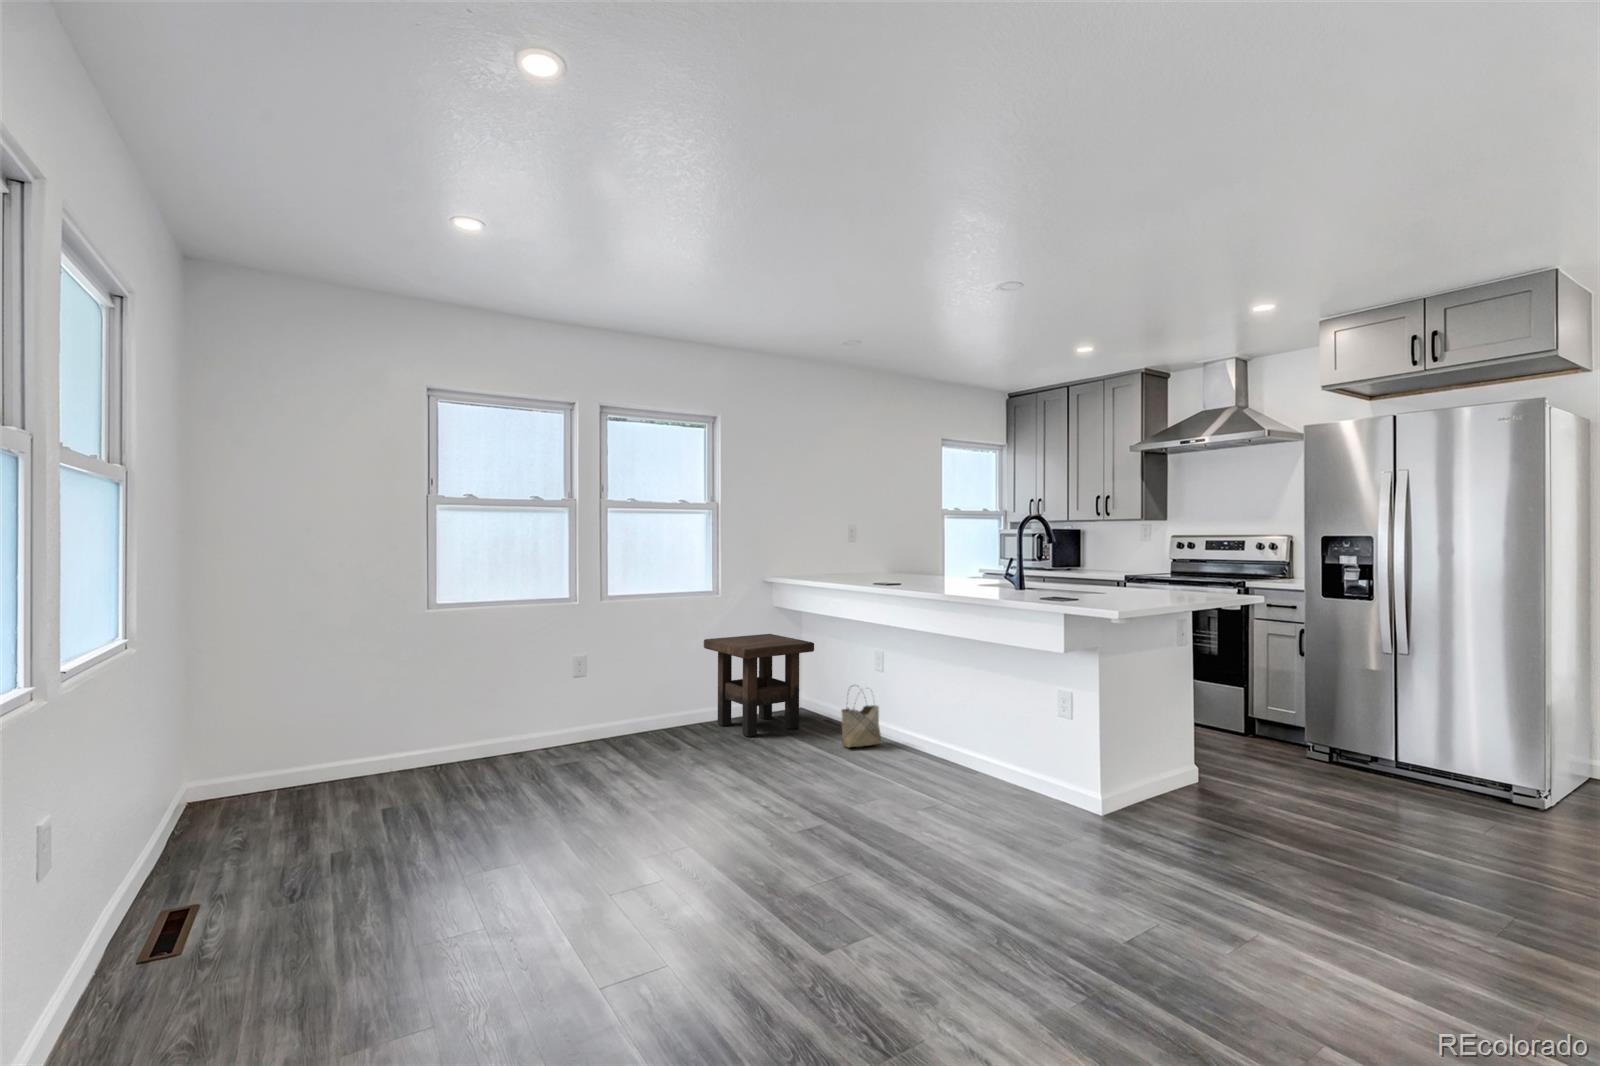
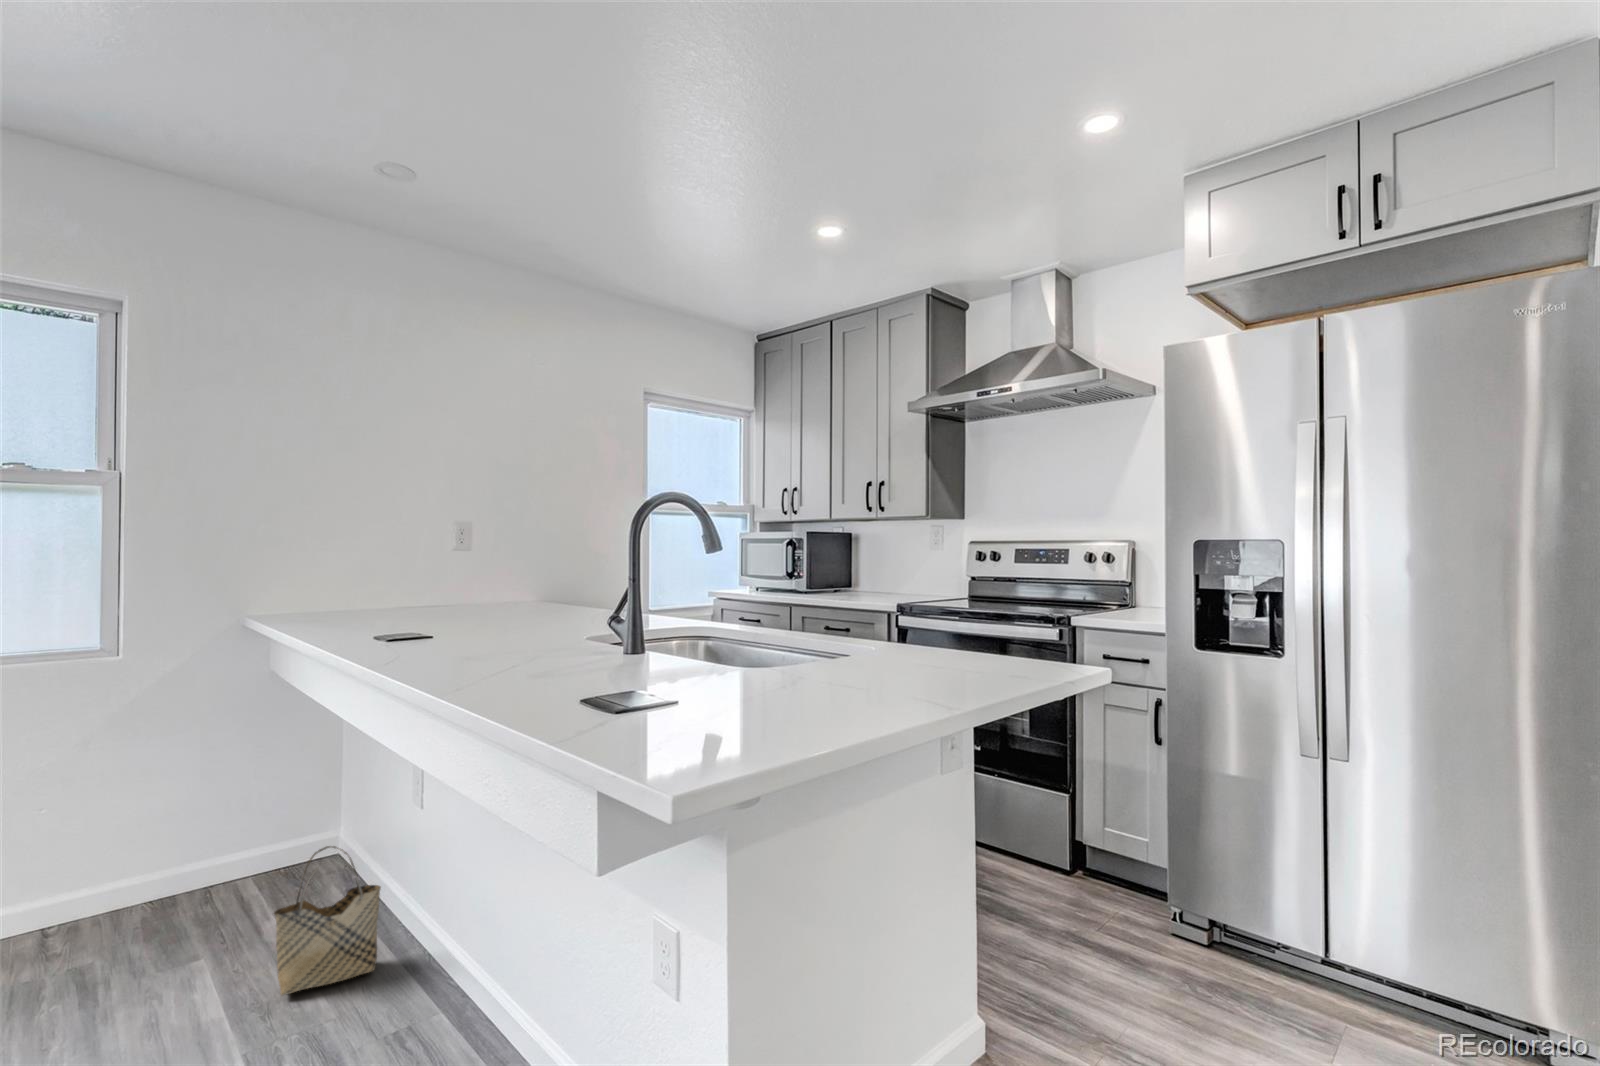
side table: present [704,634,814,737] -> none [54,723,289,968]

